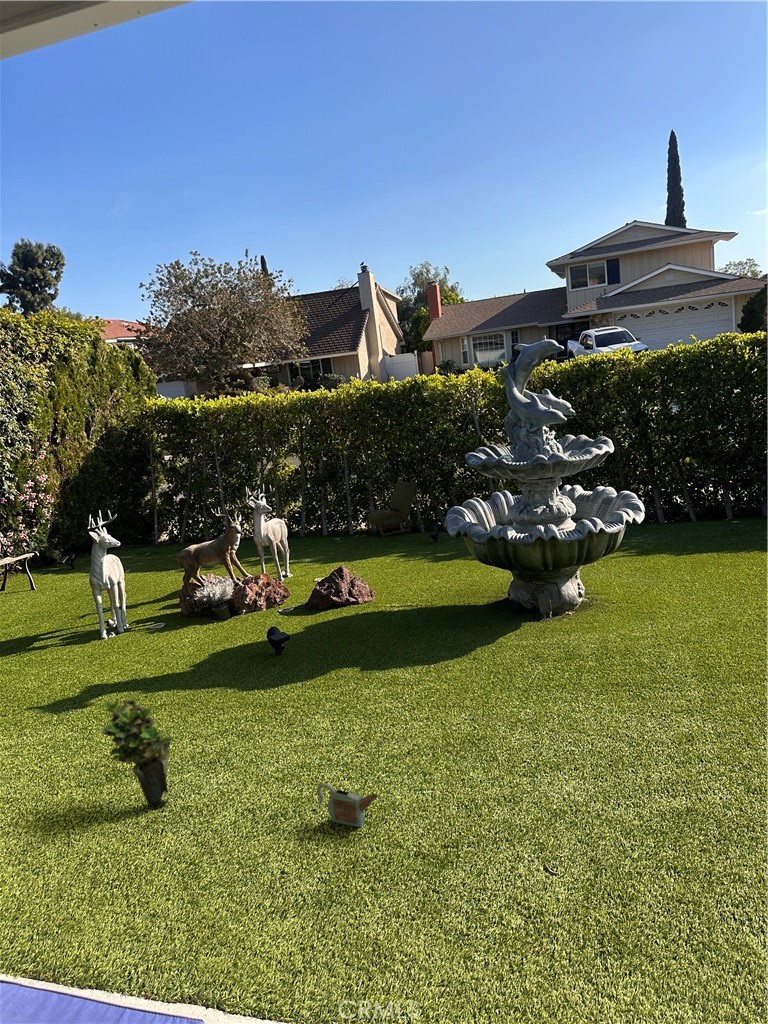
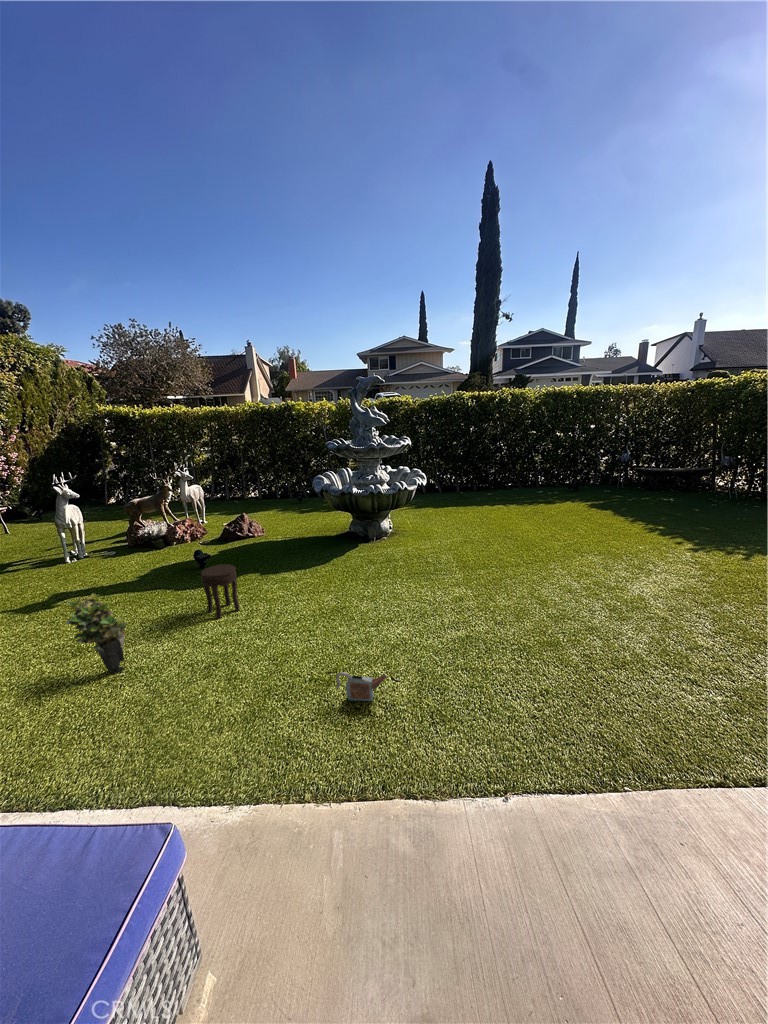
lounge chair: present [366,481,416,537] -> none [260,467,292,500]
side table: none [268,656,323,741] -> present [201,564,240,618]
watering can: present [317,783,379,827] -> present [336,672,387,701]

